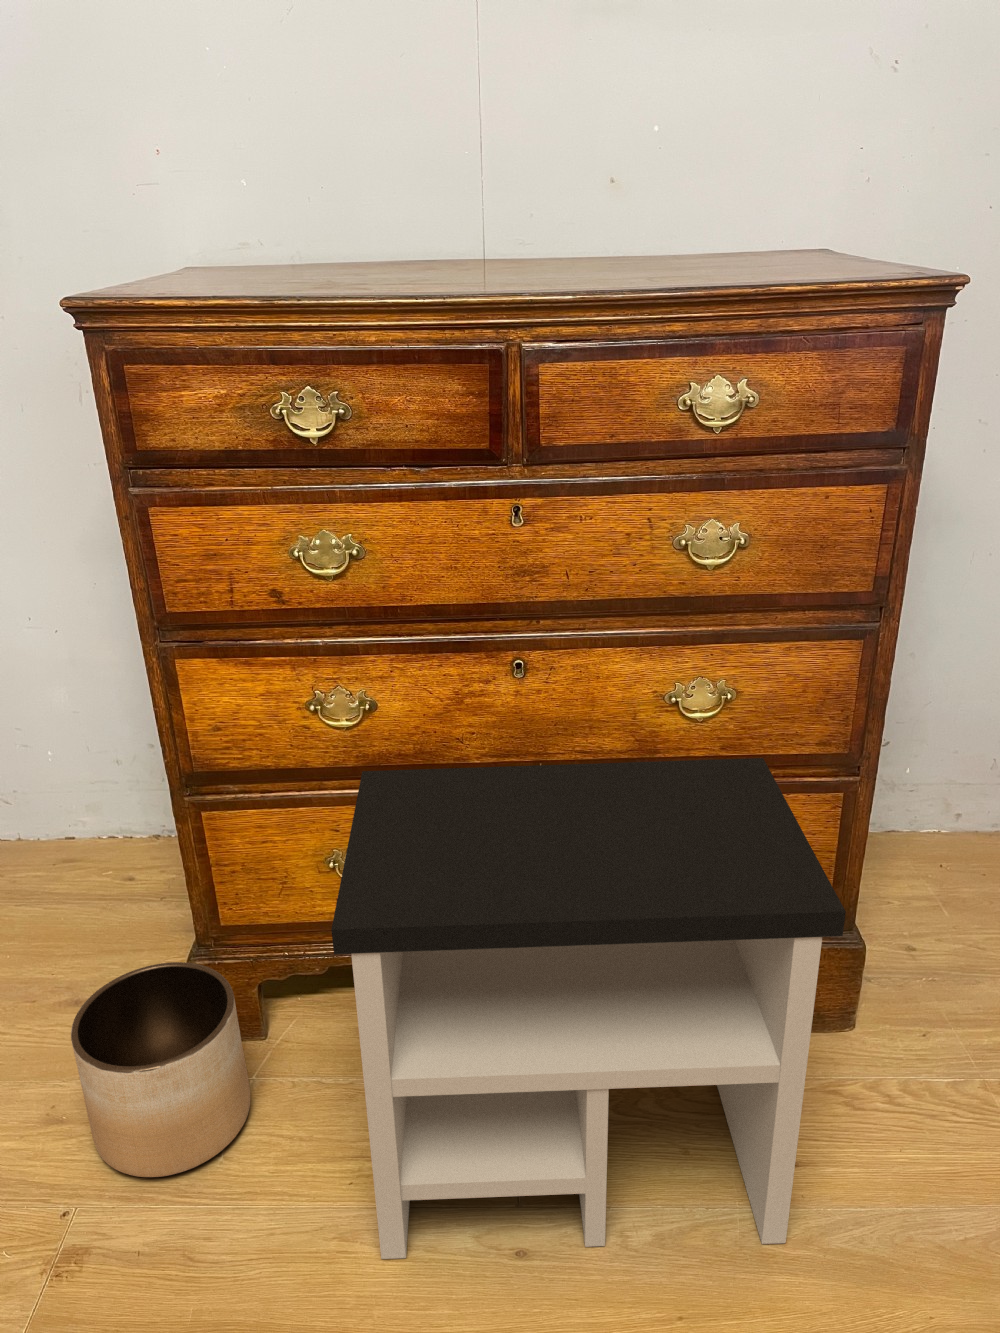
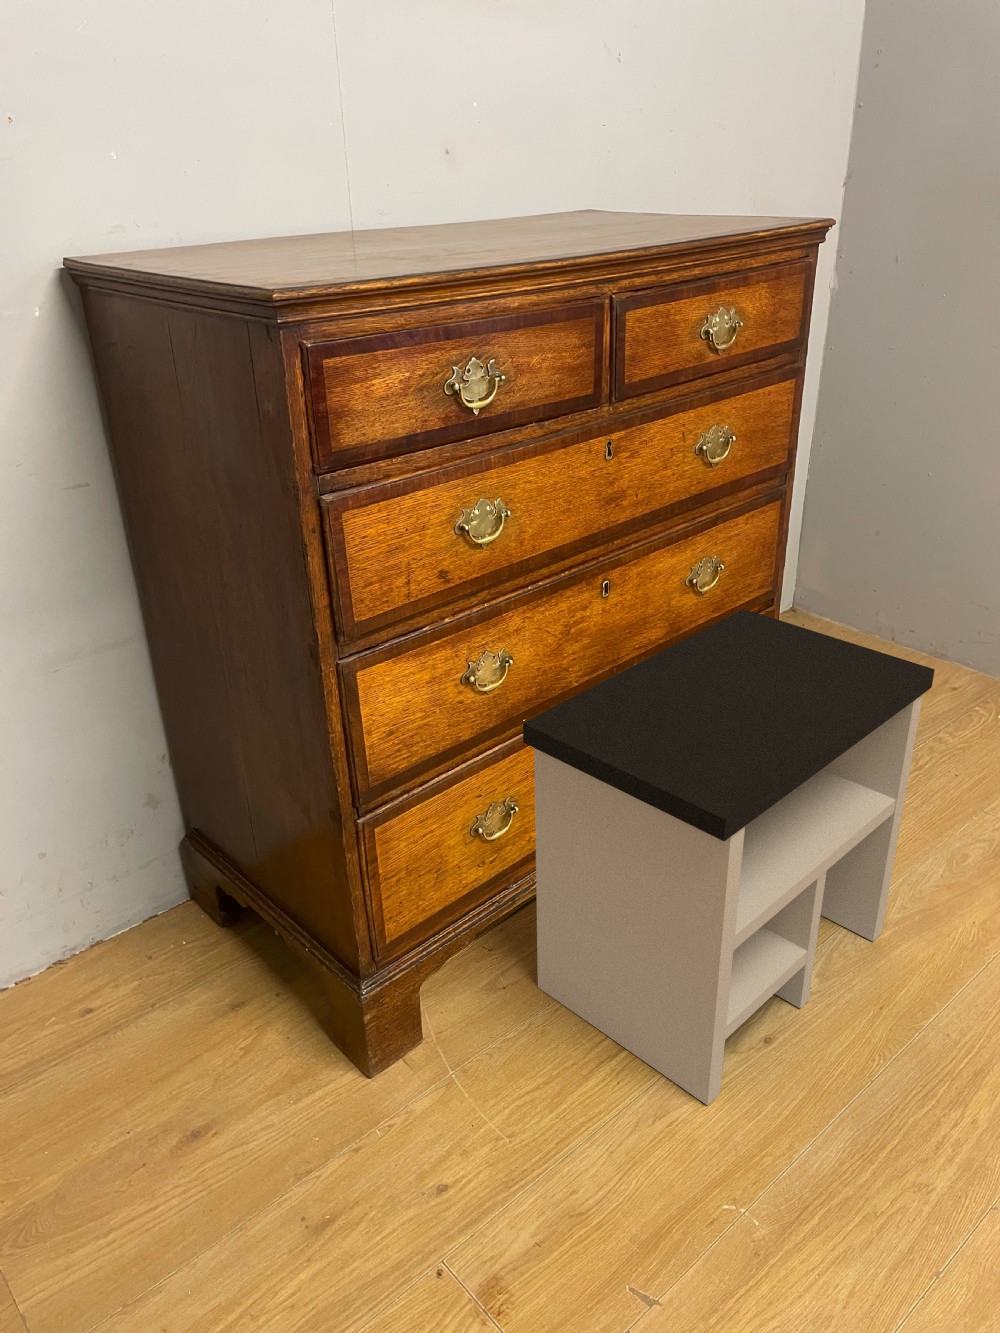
planter: present [71,962,250,1177] -> none [343,980,511,1208]

